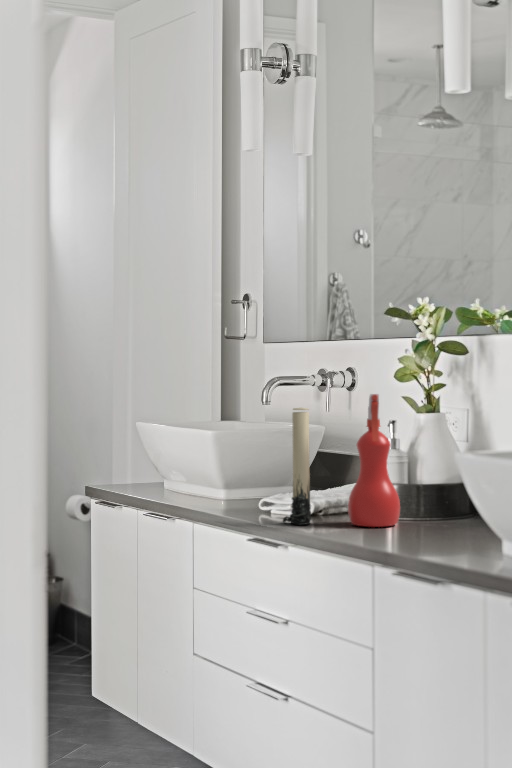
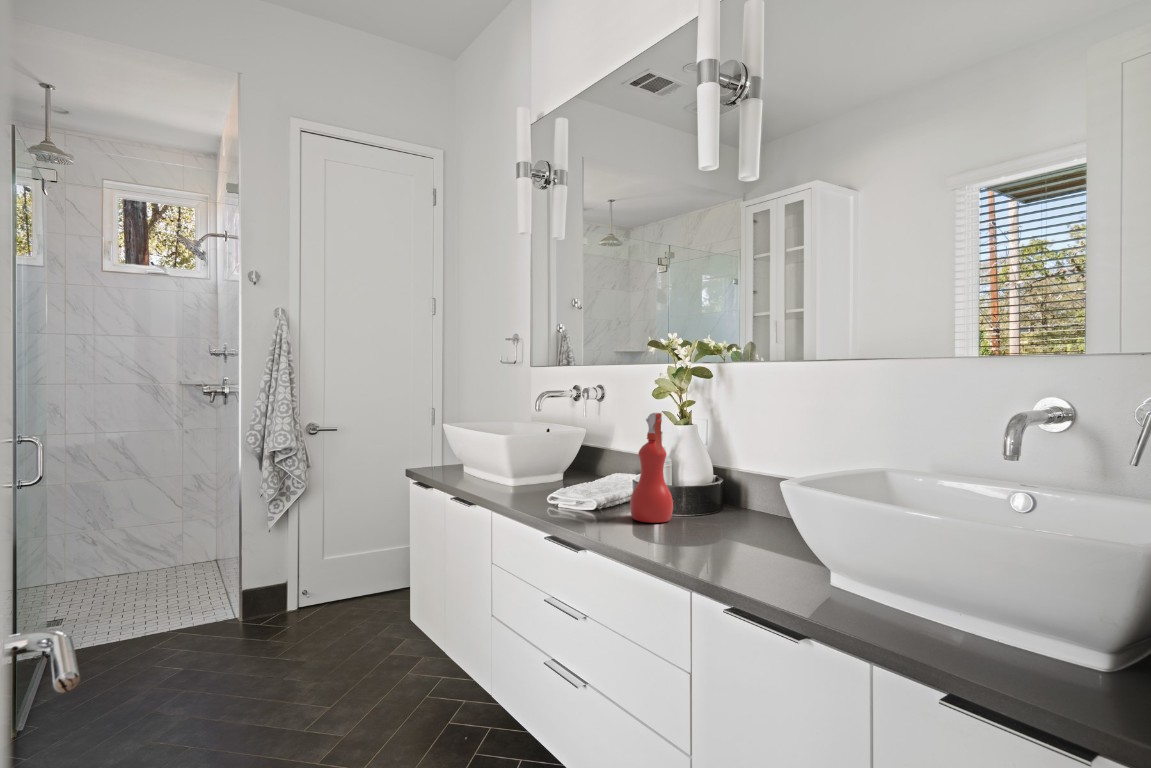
candle: present [283,408,311,525] -> none [575,422,601,521]

